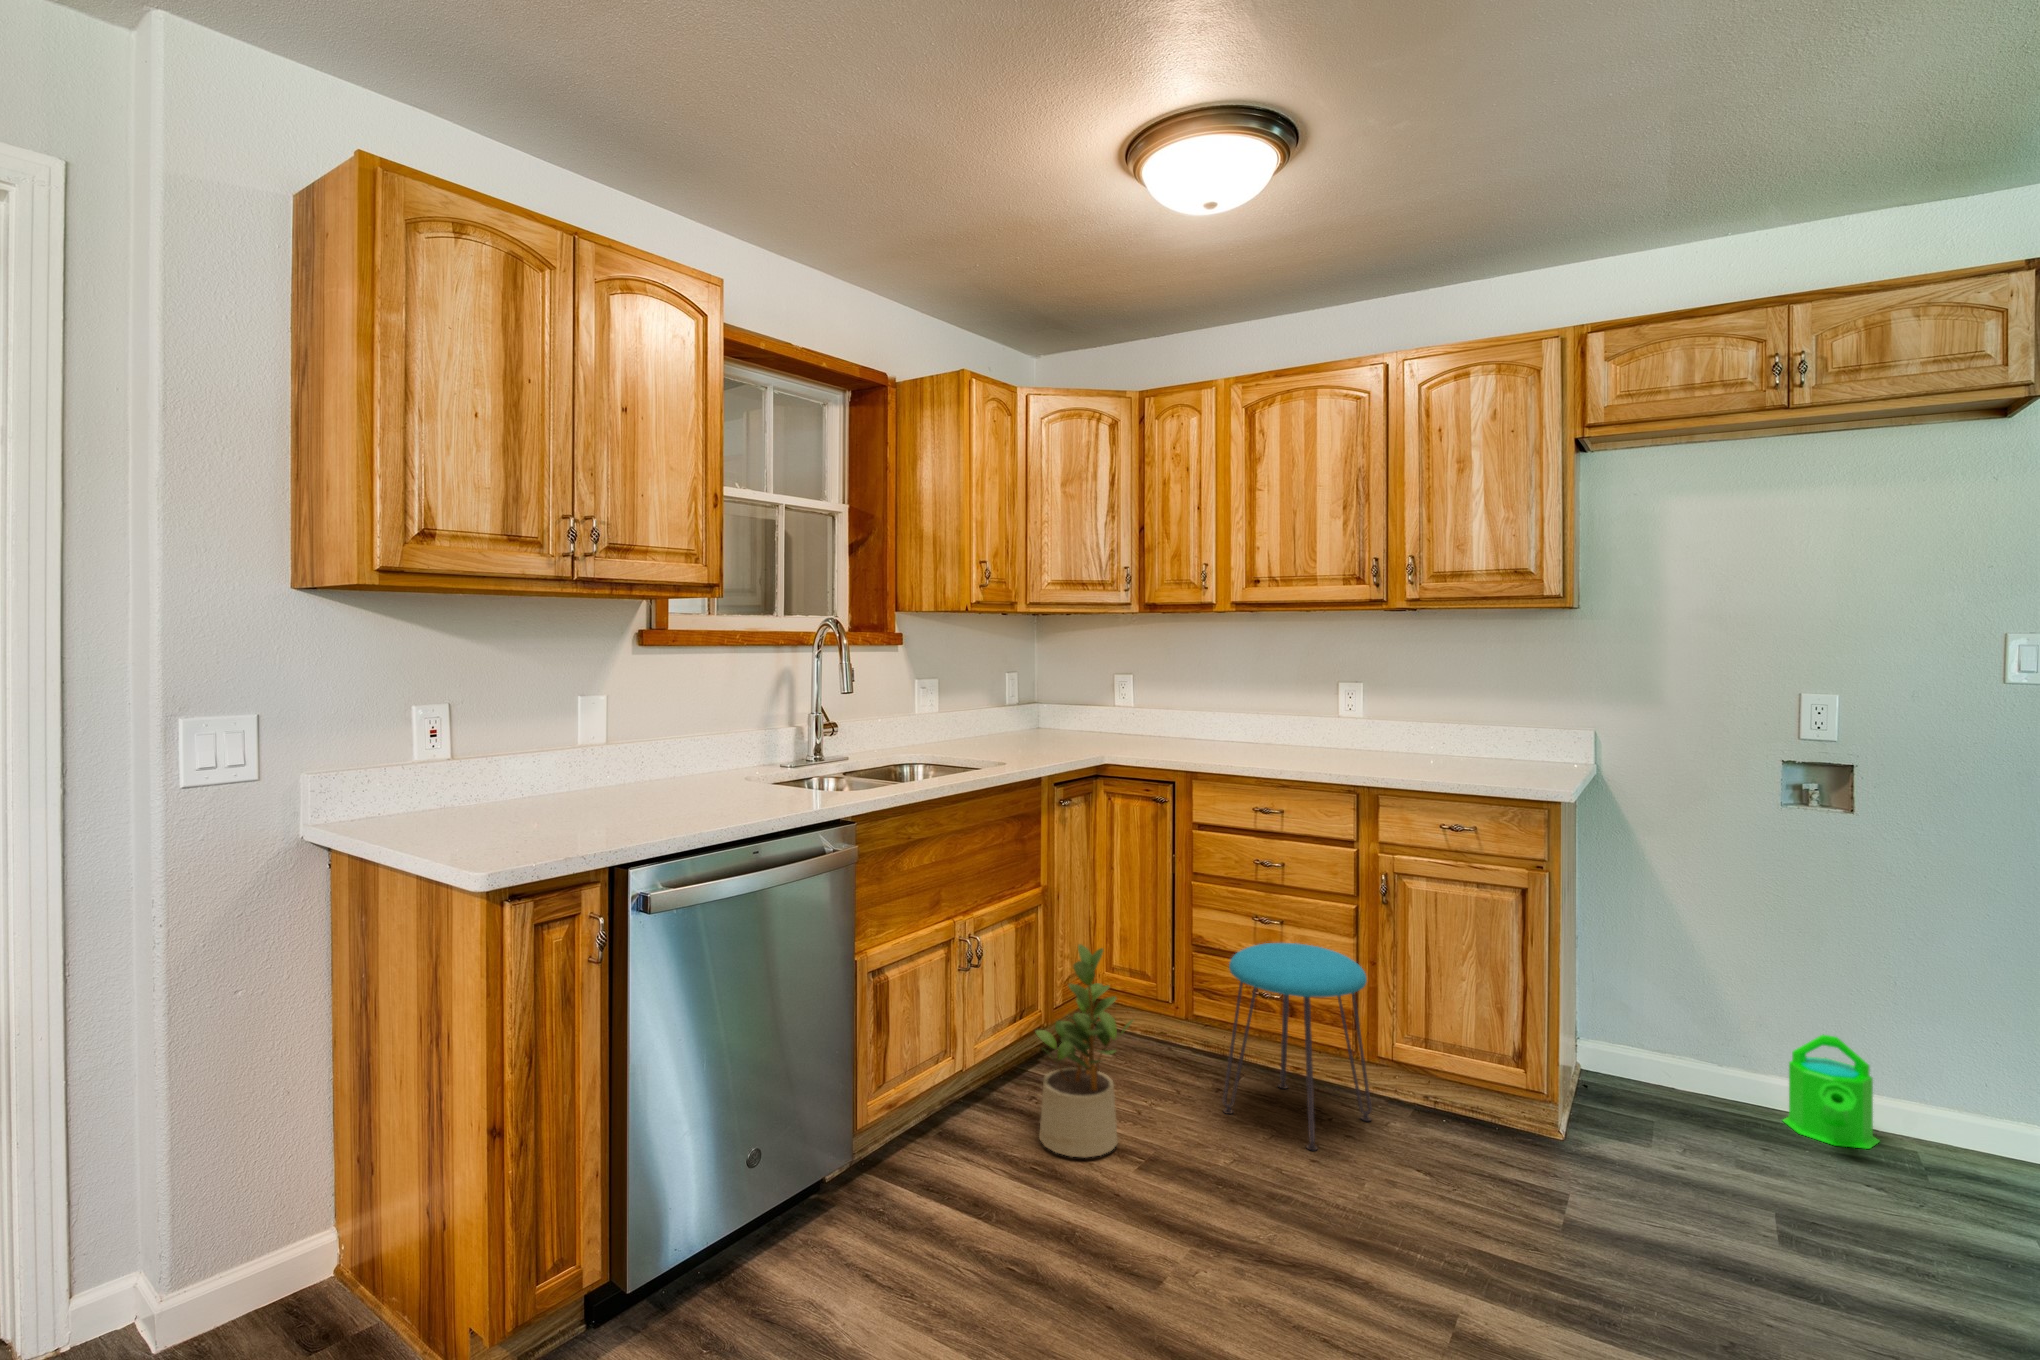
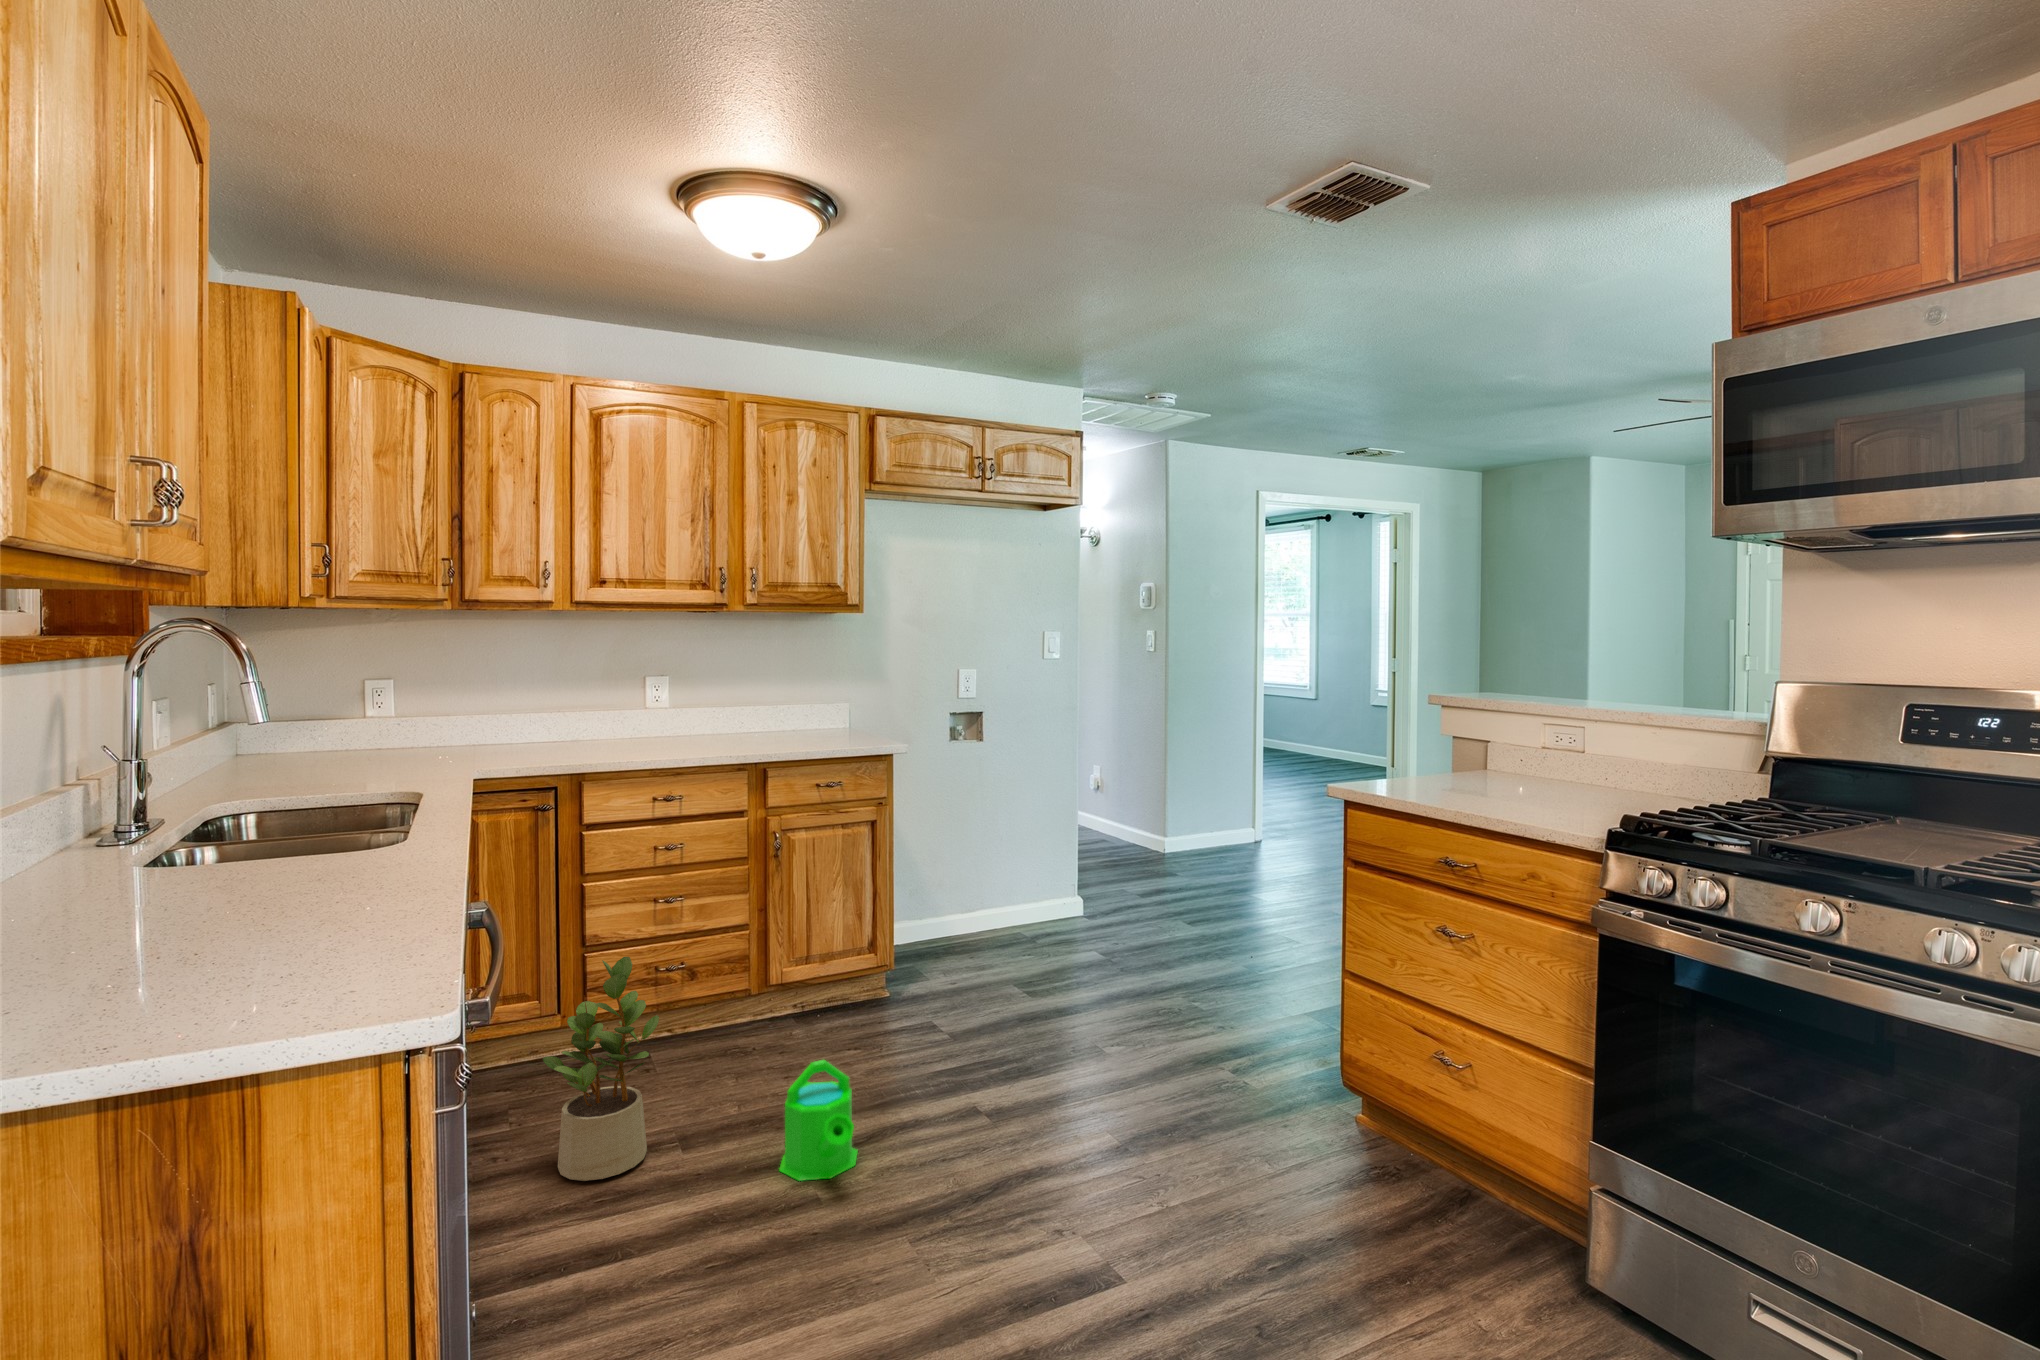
stool: present [1223,943,1372,1150] -> none [670,910,792,1084]
watering can: present [1783,1035,1879,1149] -> present [779,1060,858,1181]

